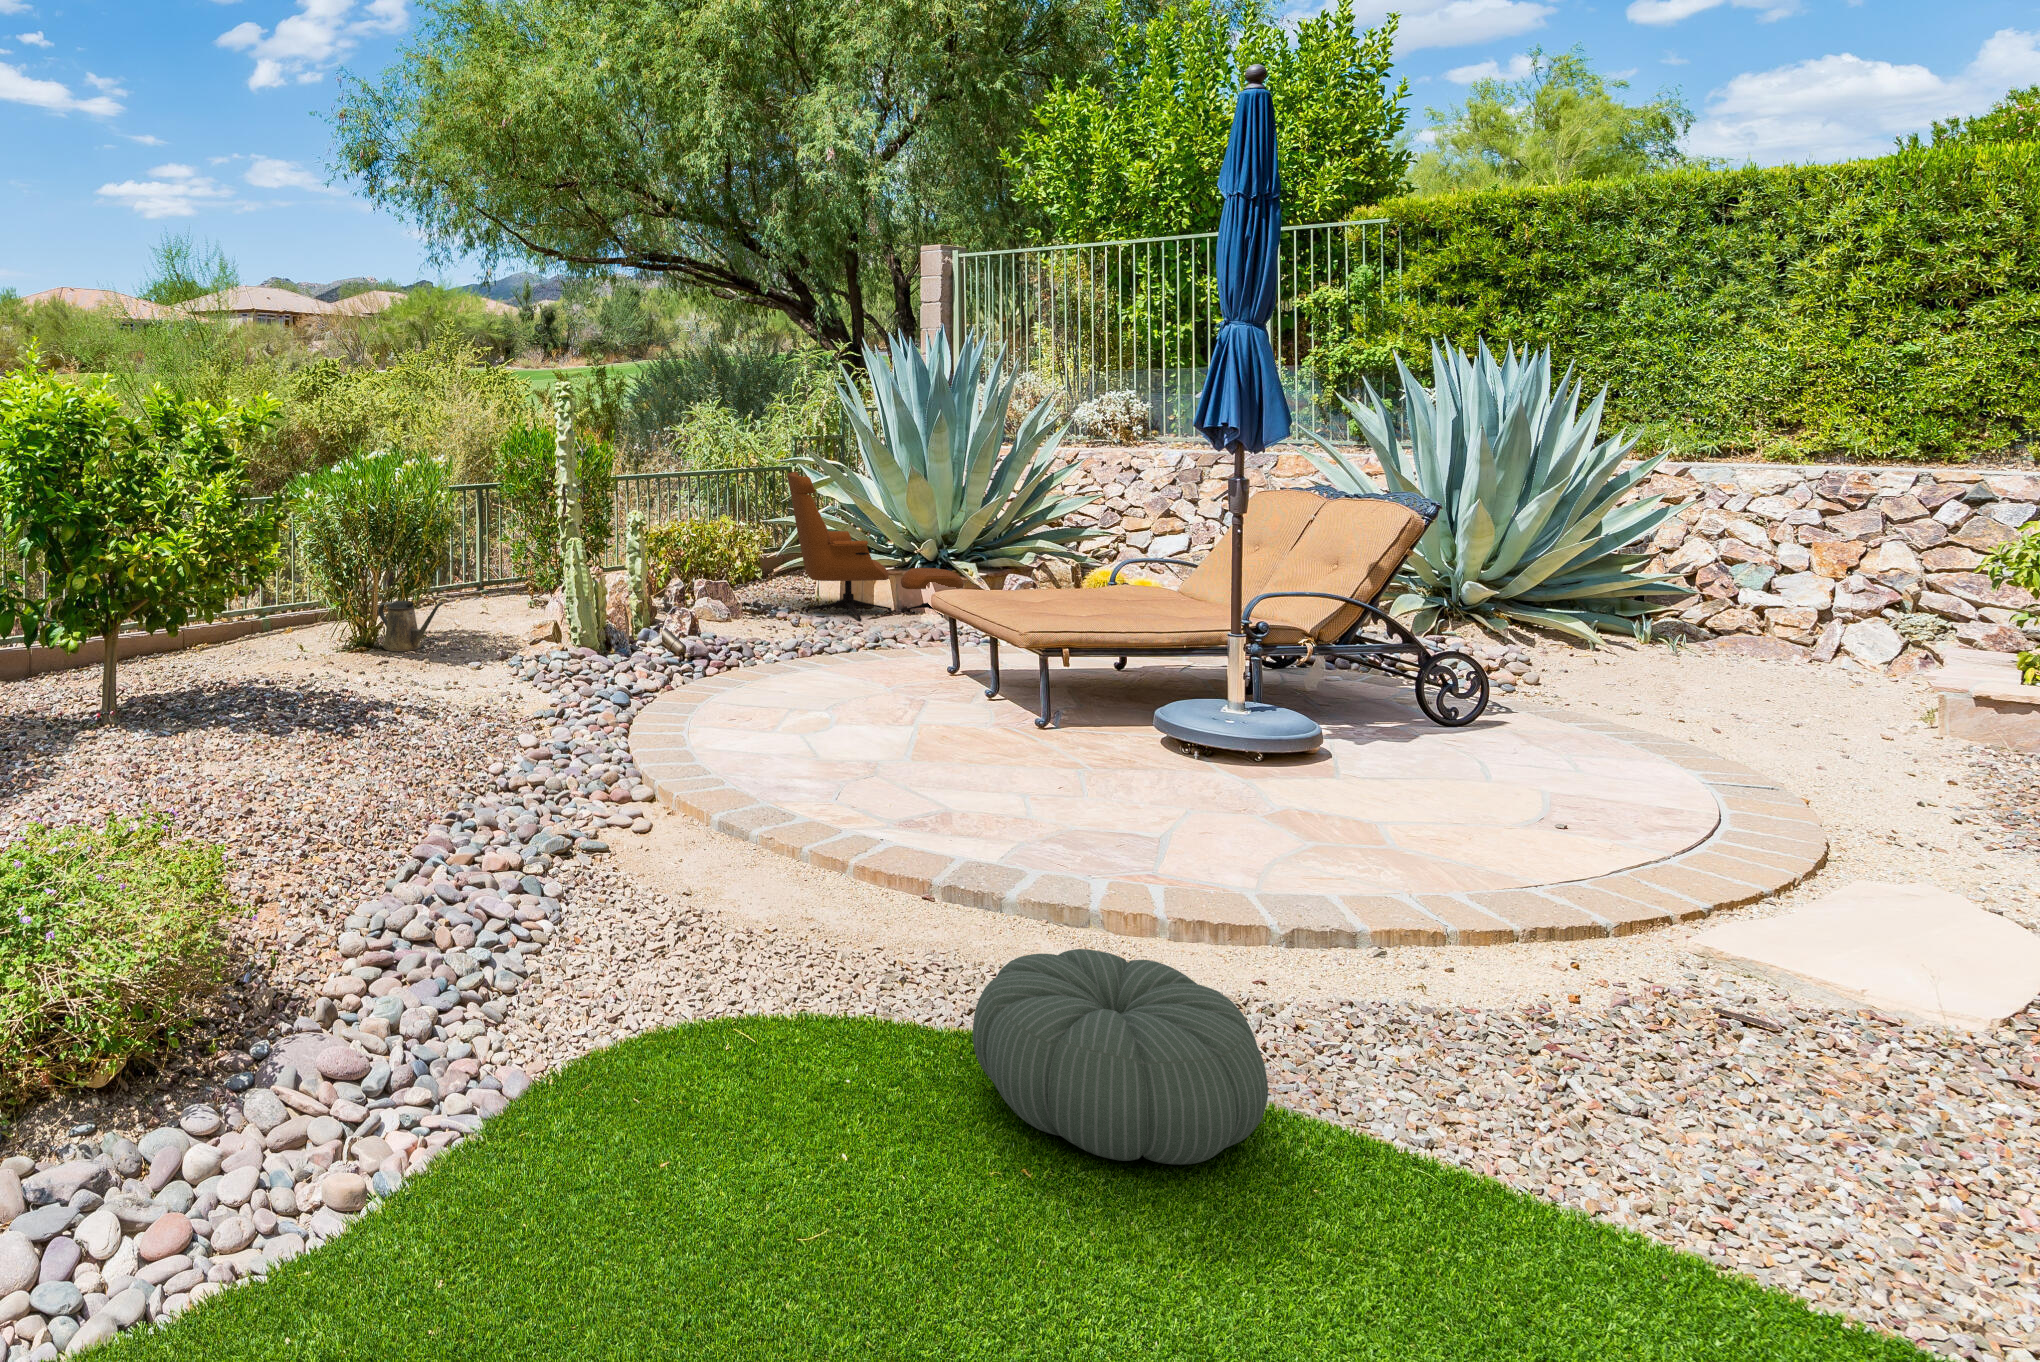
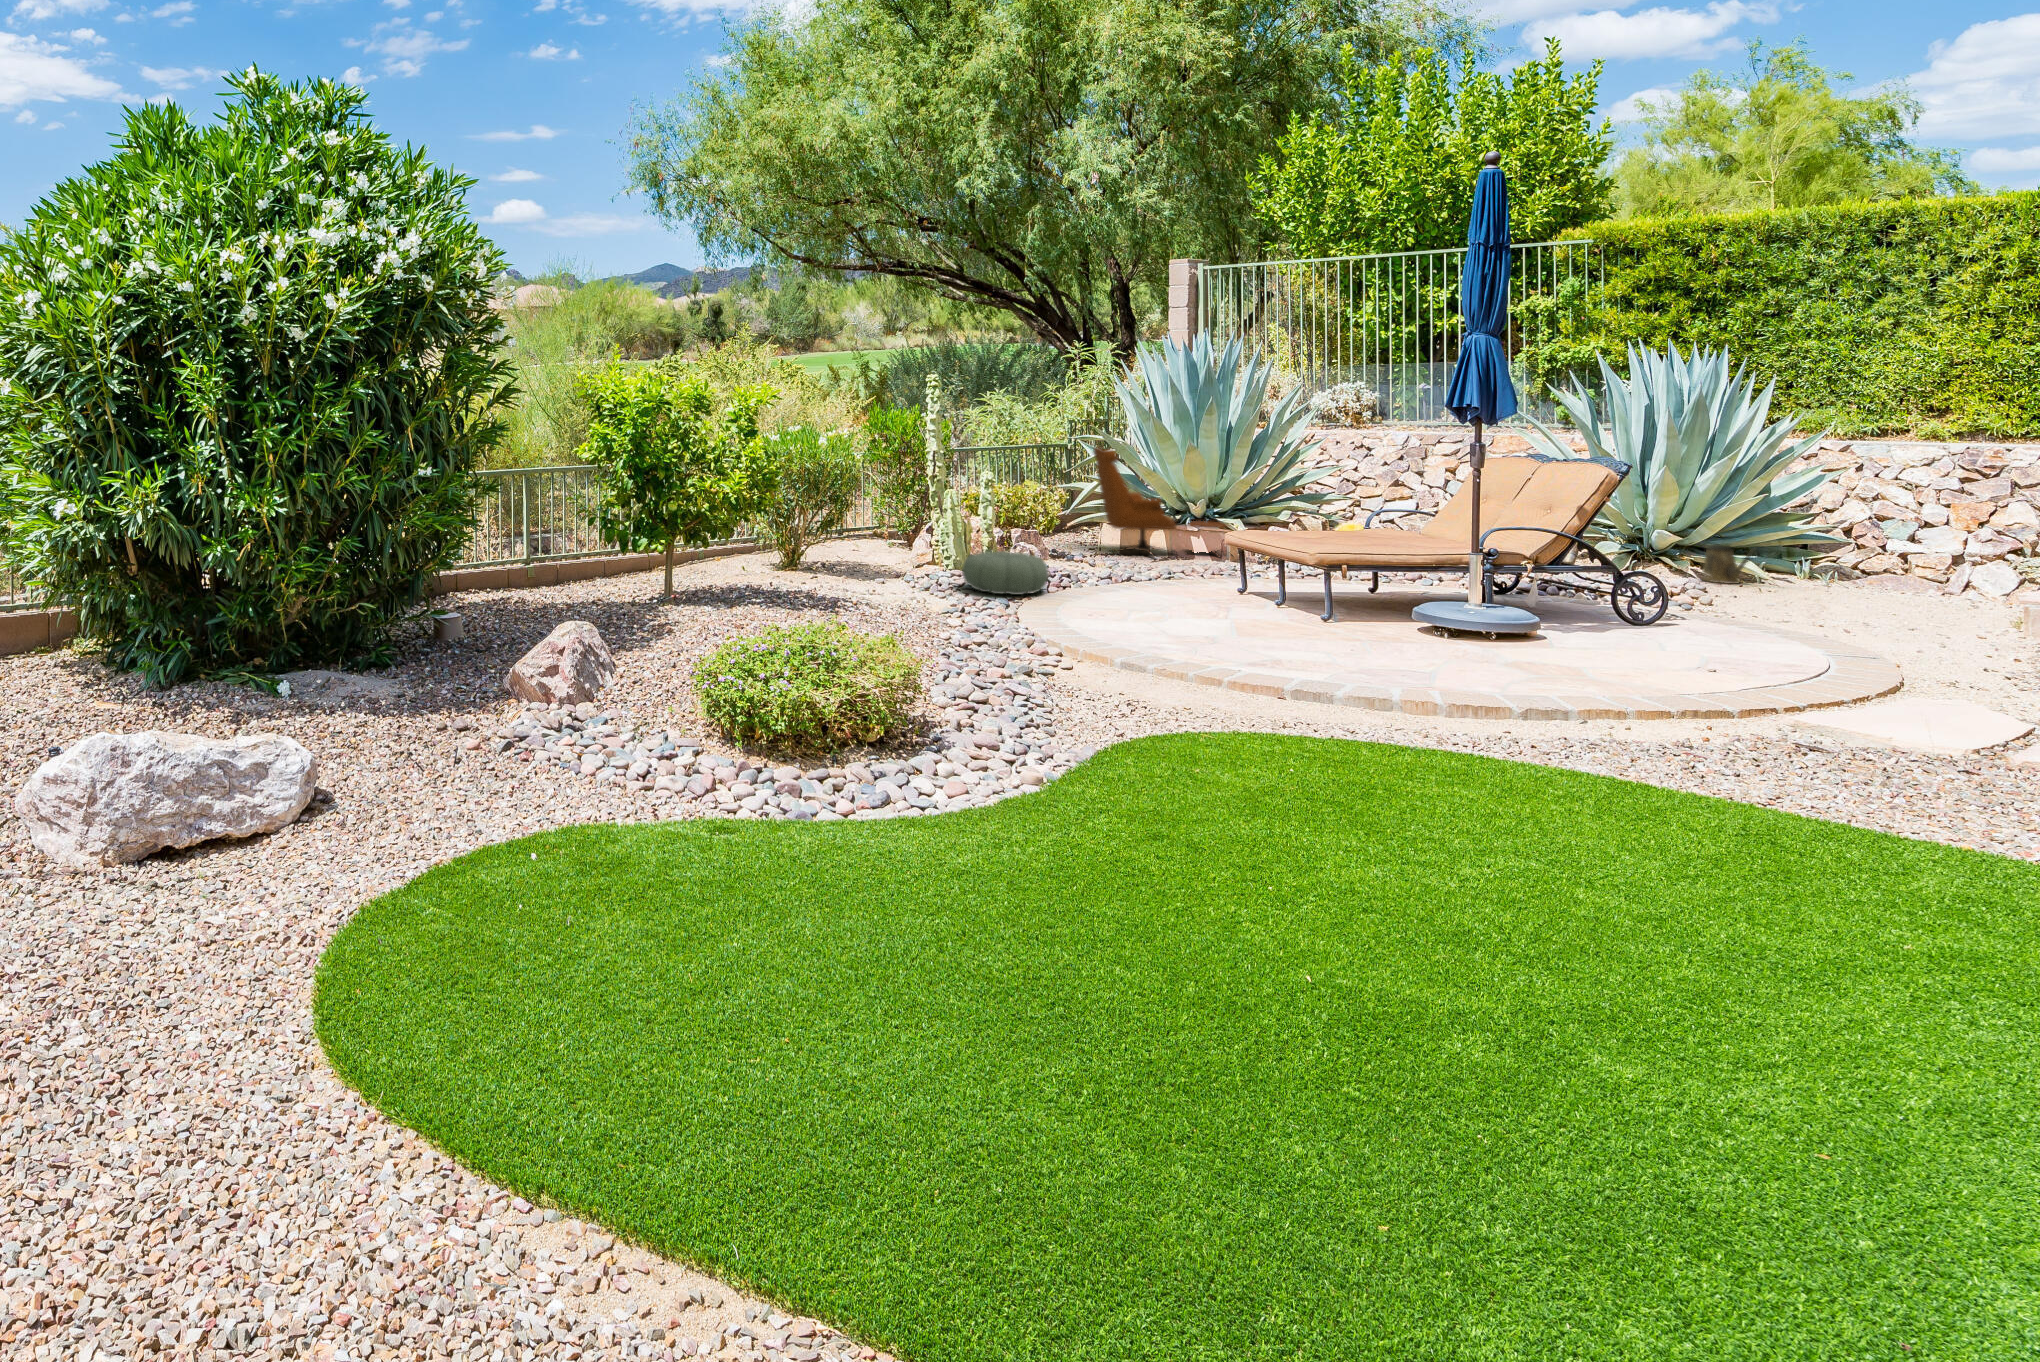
watering can: present [378,601,443,651] -> present [1701,544,1756,584]
pouf: present [973,949,1268,1164] -> present [962,551,1049,595]

